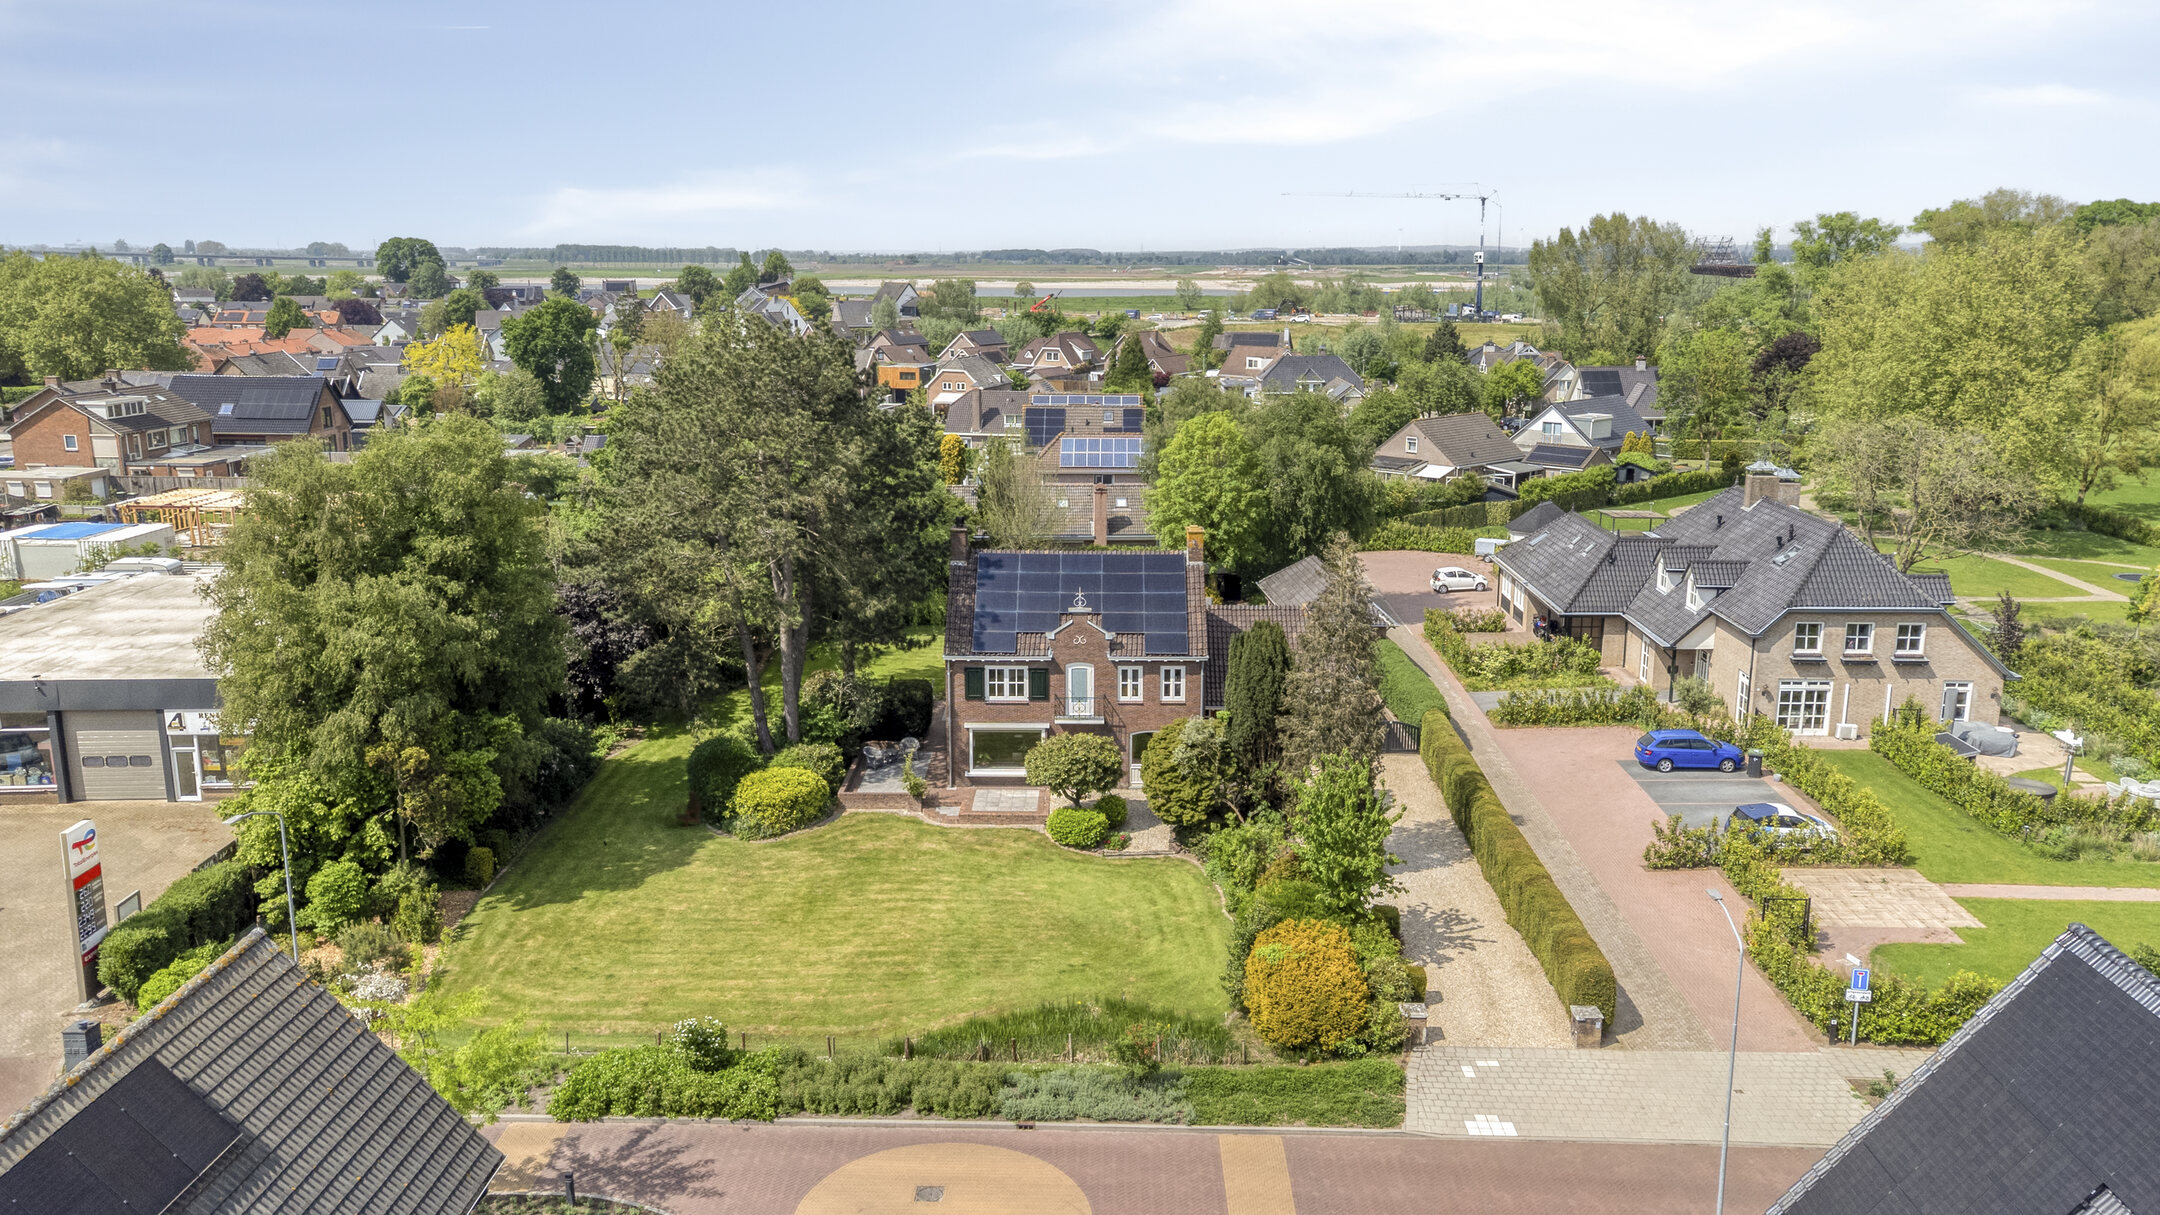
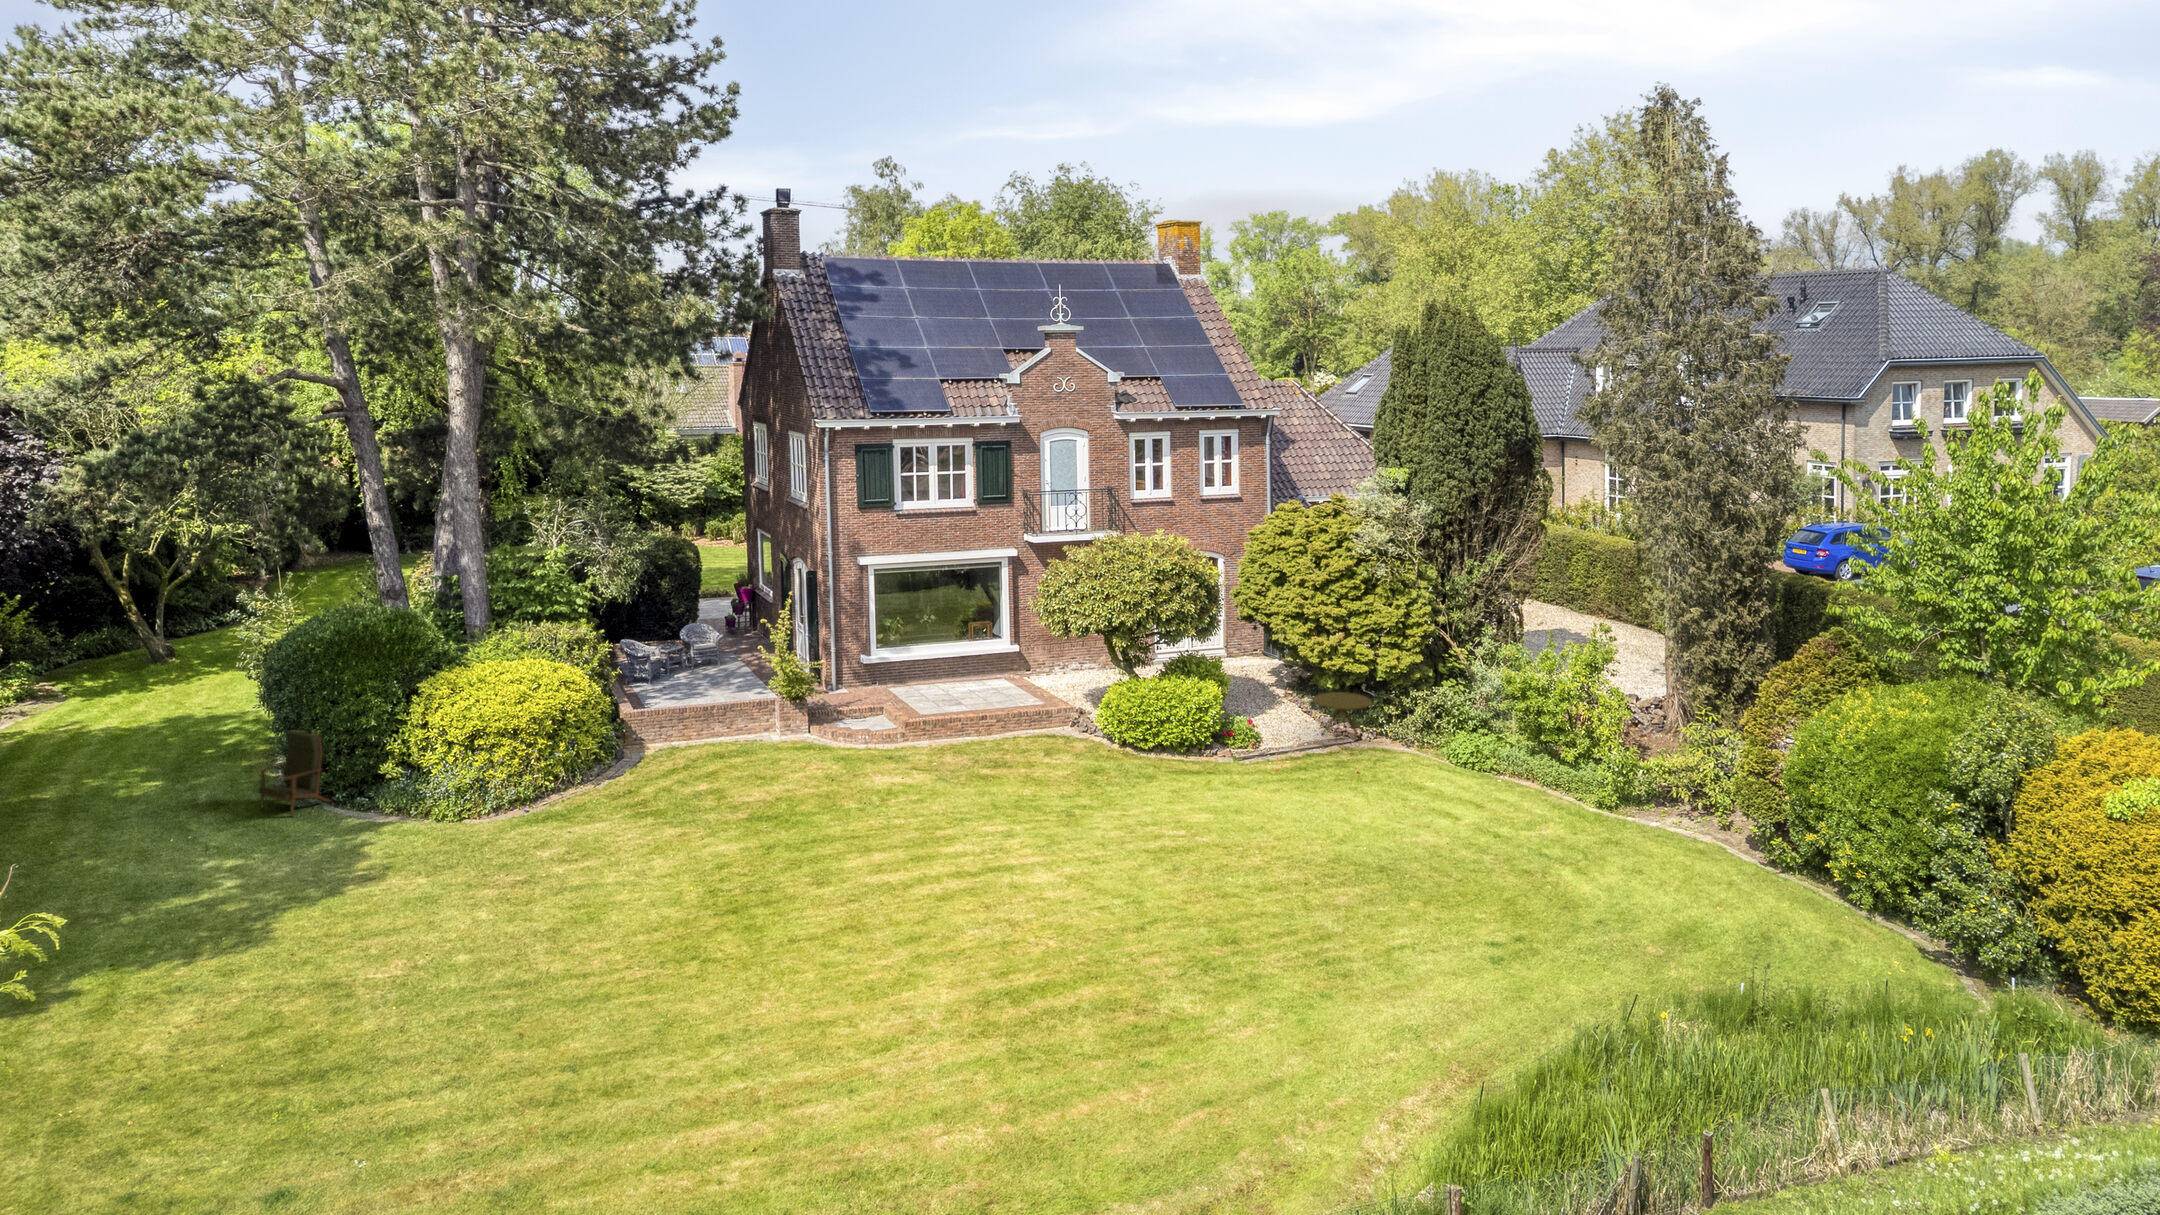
round table: none [1156,830,1186,858] -> present [1313,692,1372,739]

